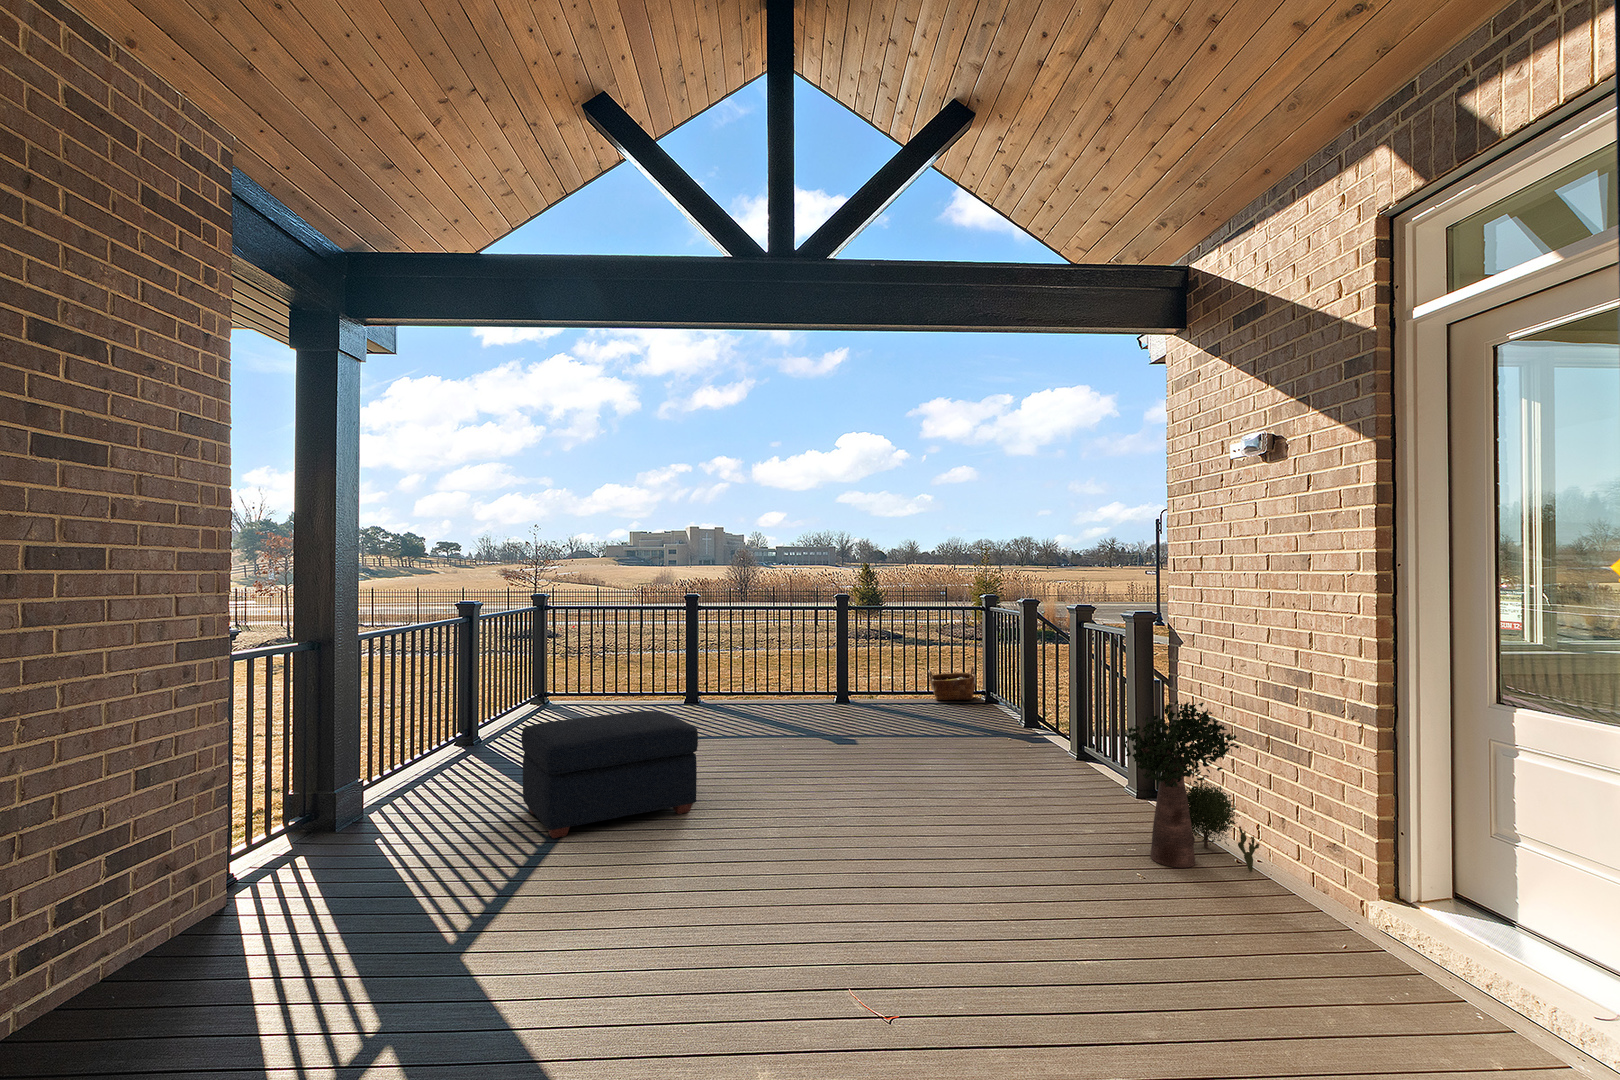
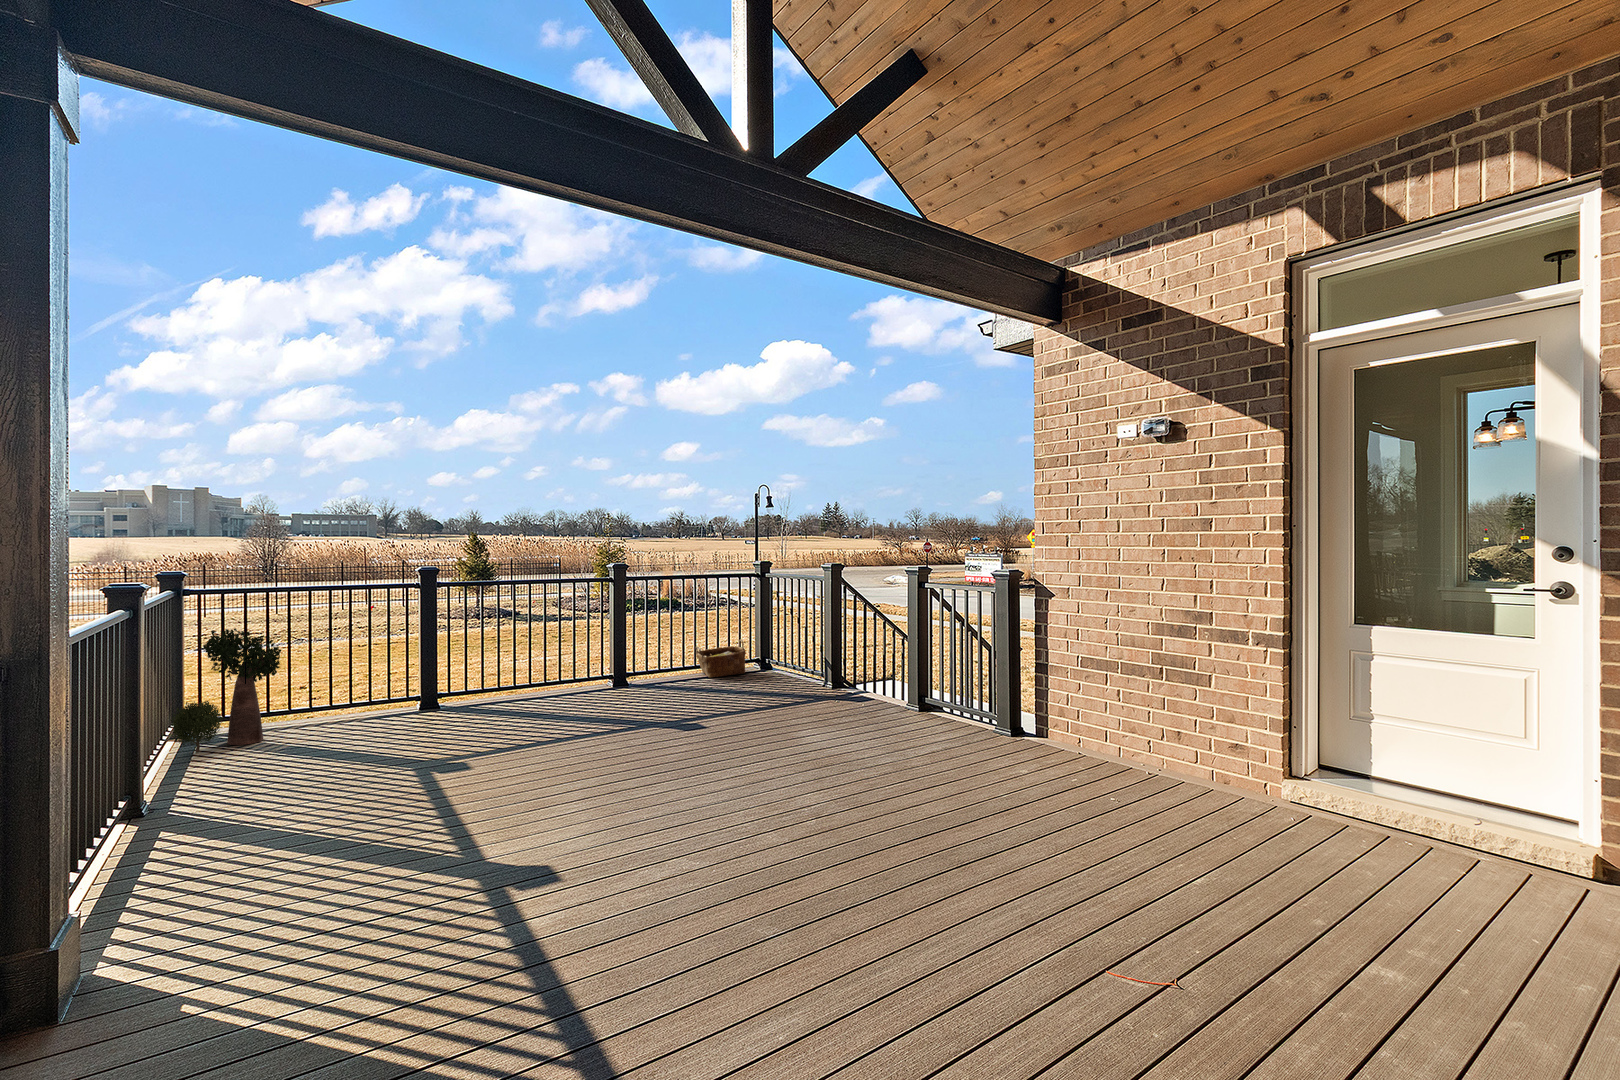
potted plant: present [1123,701,1260,872] -> present [171,628,281,752]
ottoman: present [521,711,698,838] -> none [430,716,663,892]

